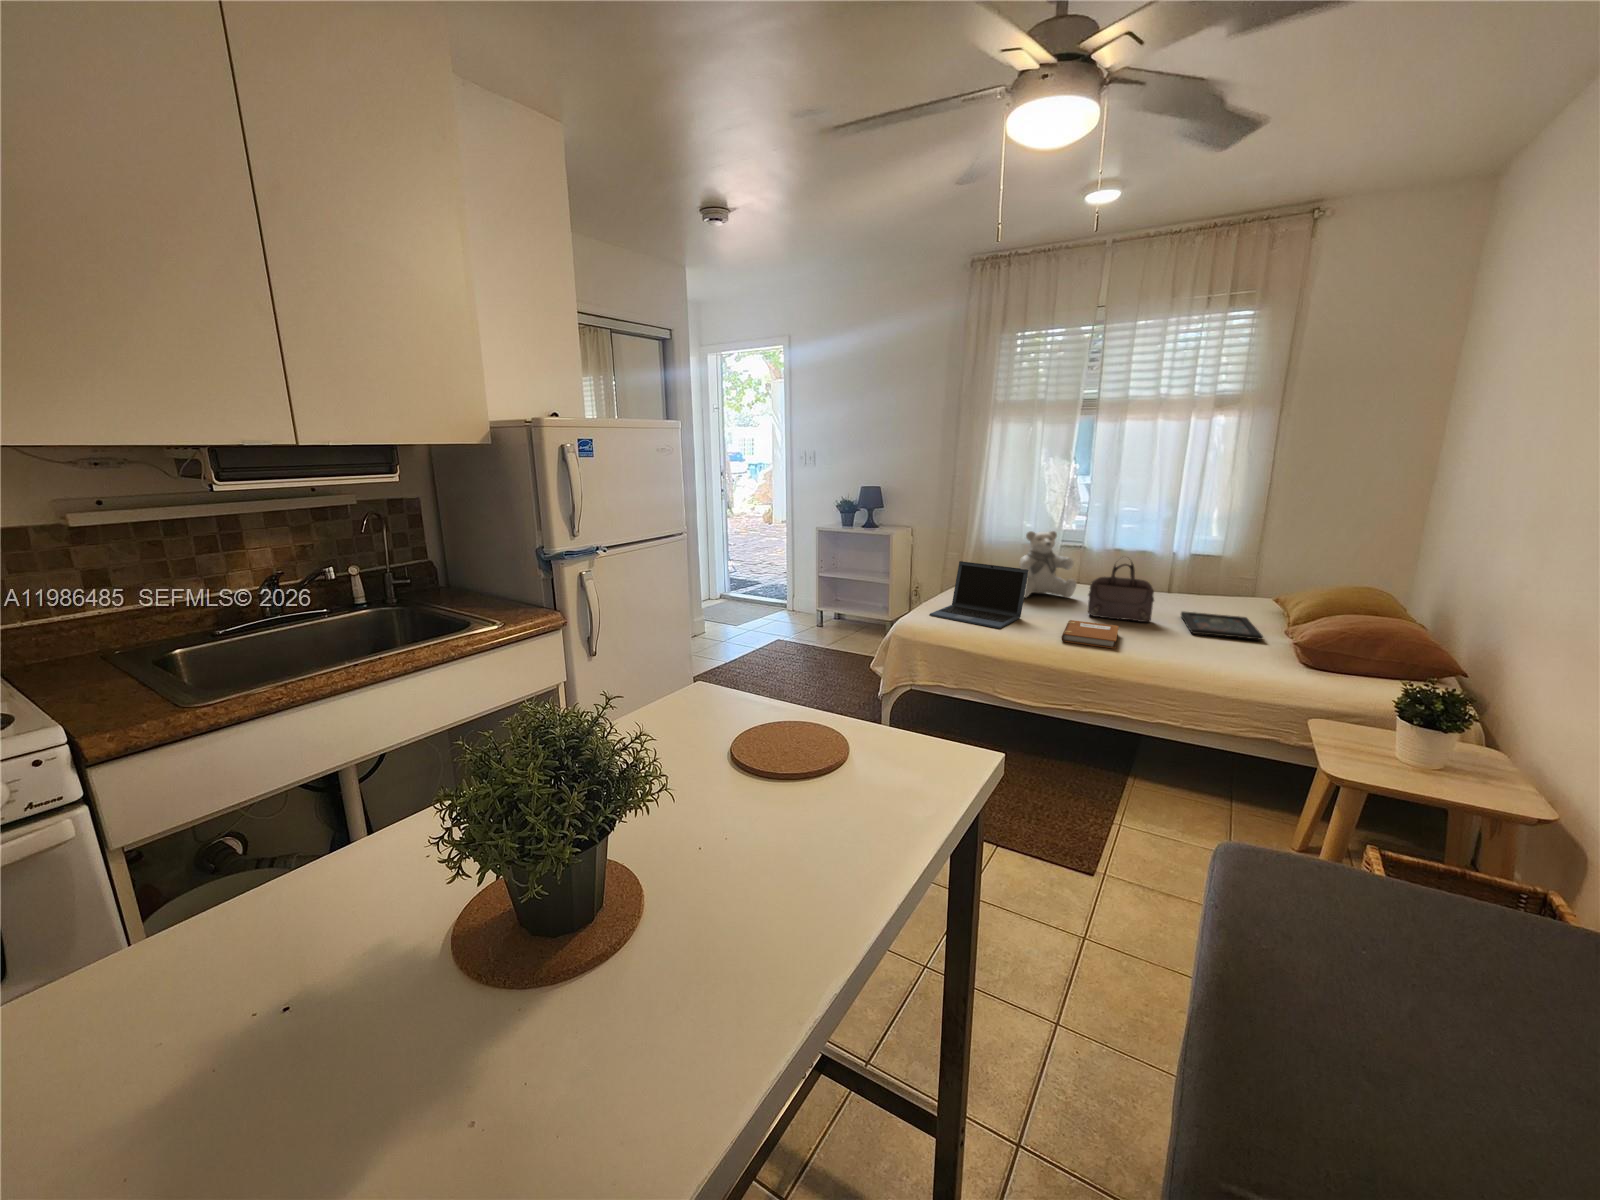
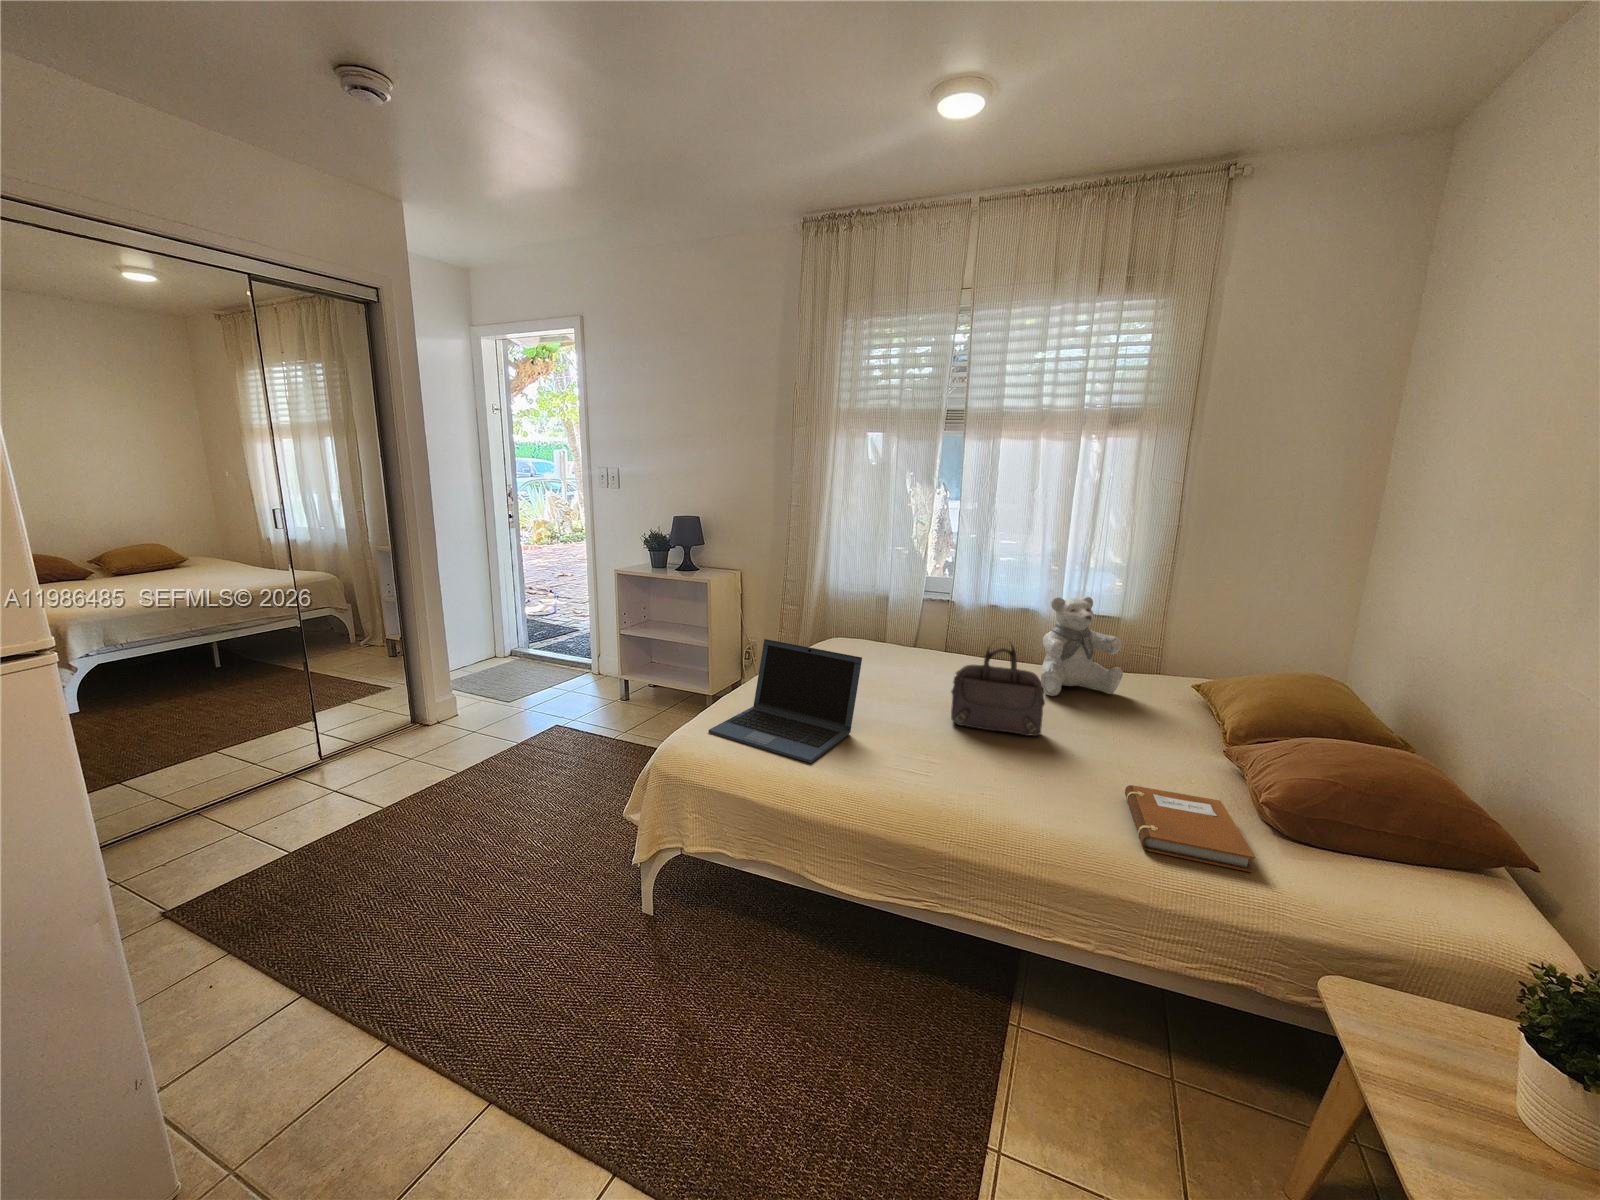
teddy bear: present [1020,531,1076,598] -> present [1041,597,1123,696]
tray: present [1181,612,1263,640] -> none [1080,713,1207,774]
notebook: present [1062,620,1119,649] -> present [1125,785,1256,872]

